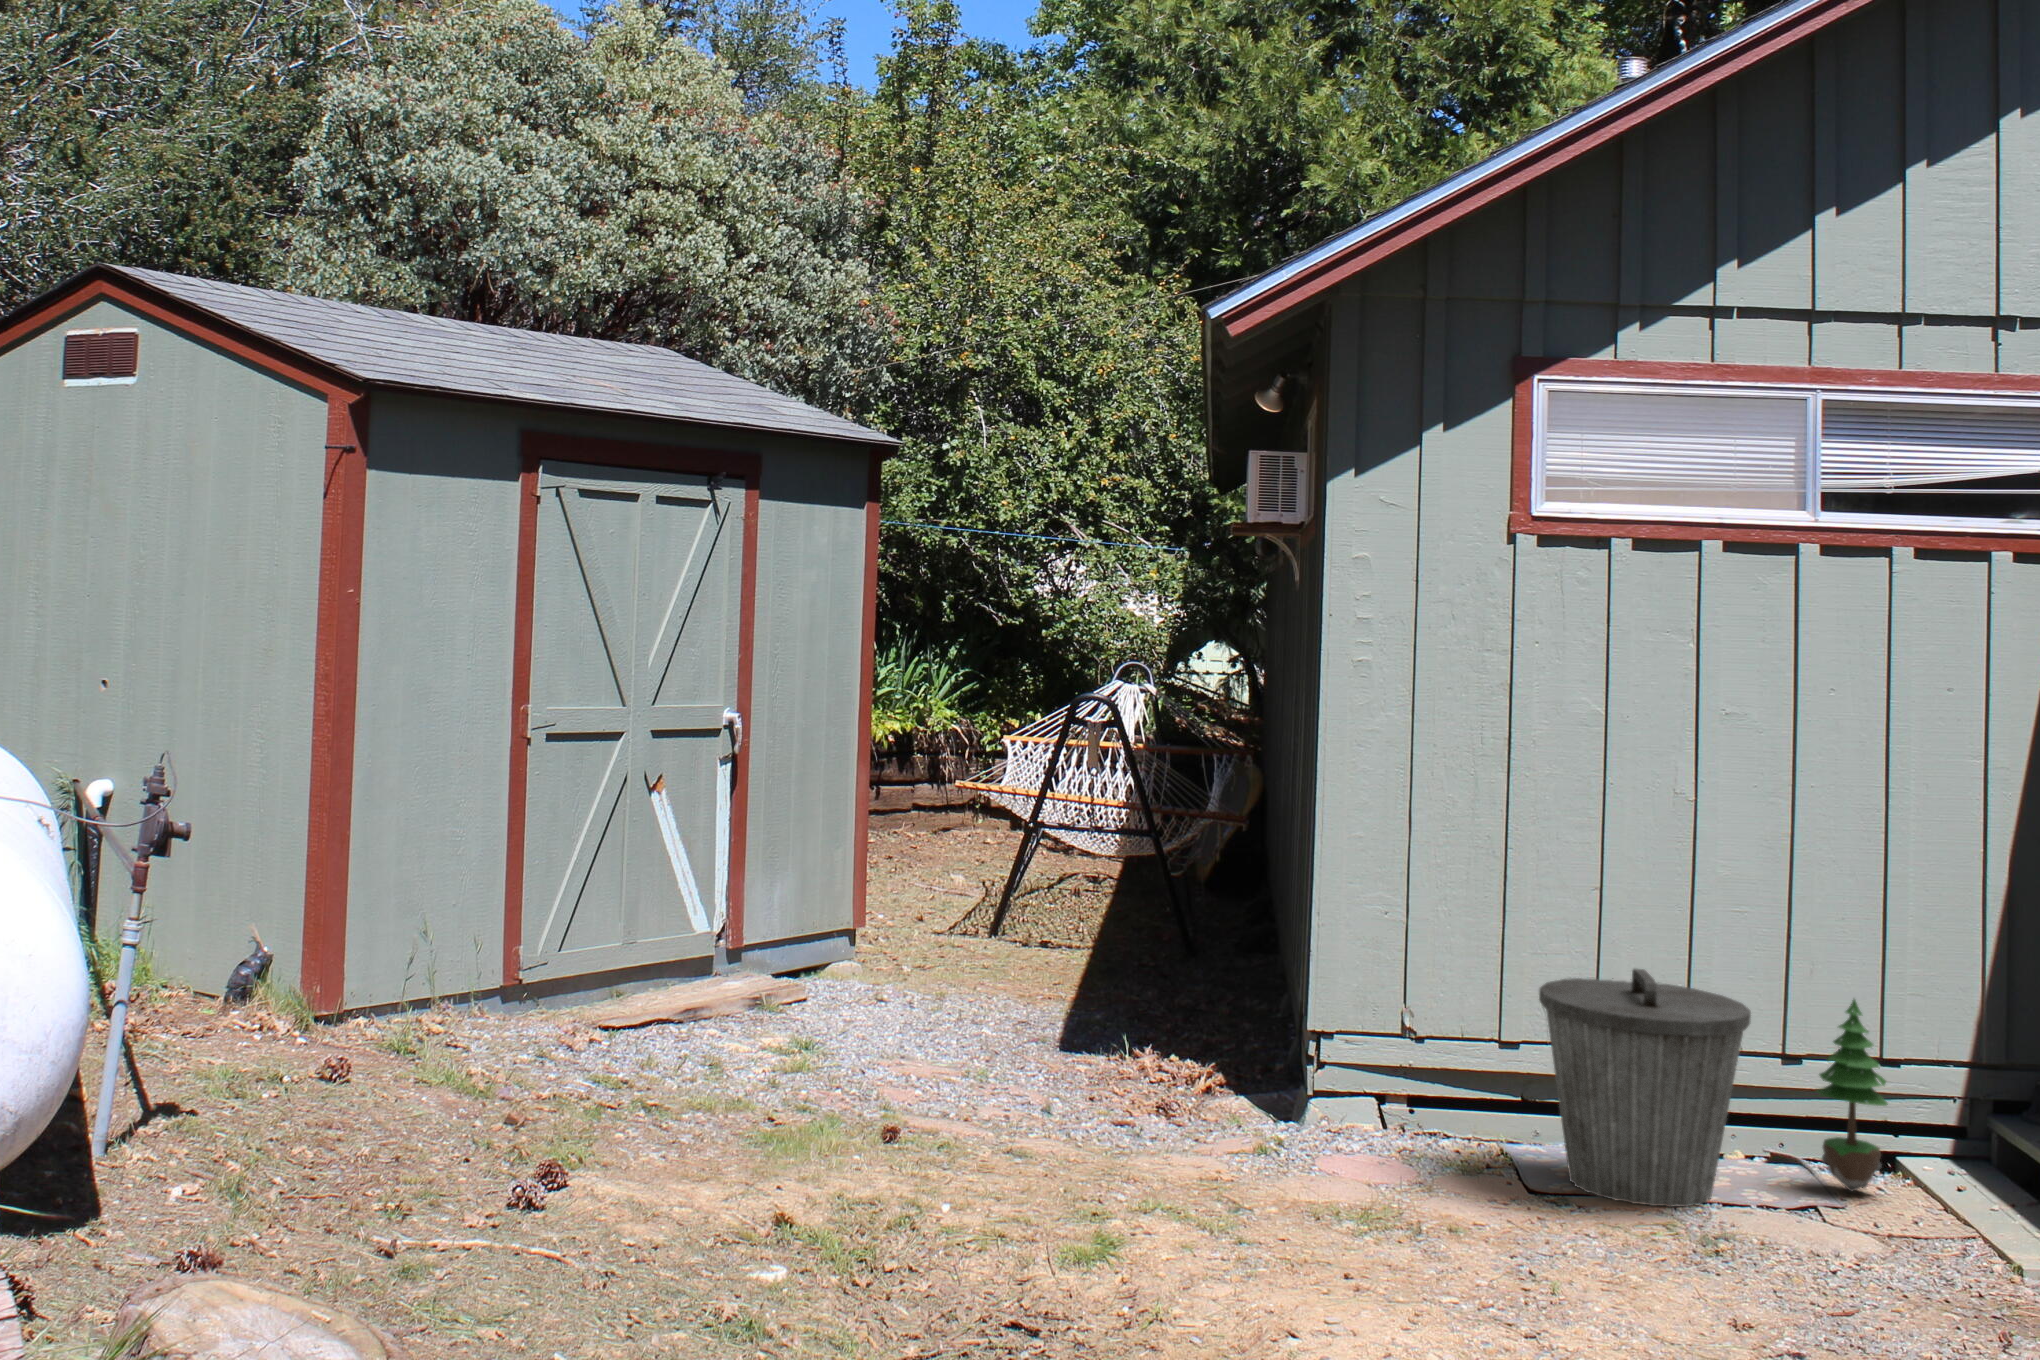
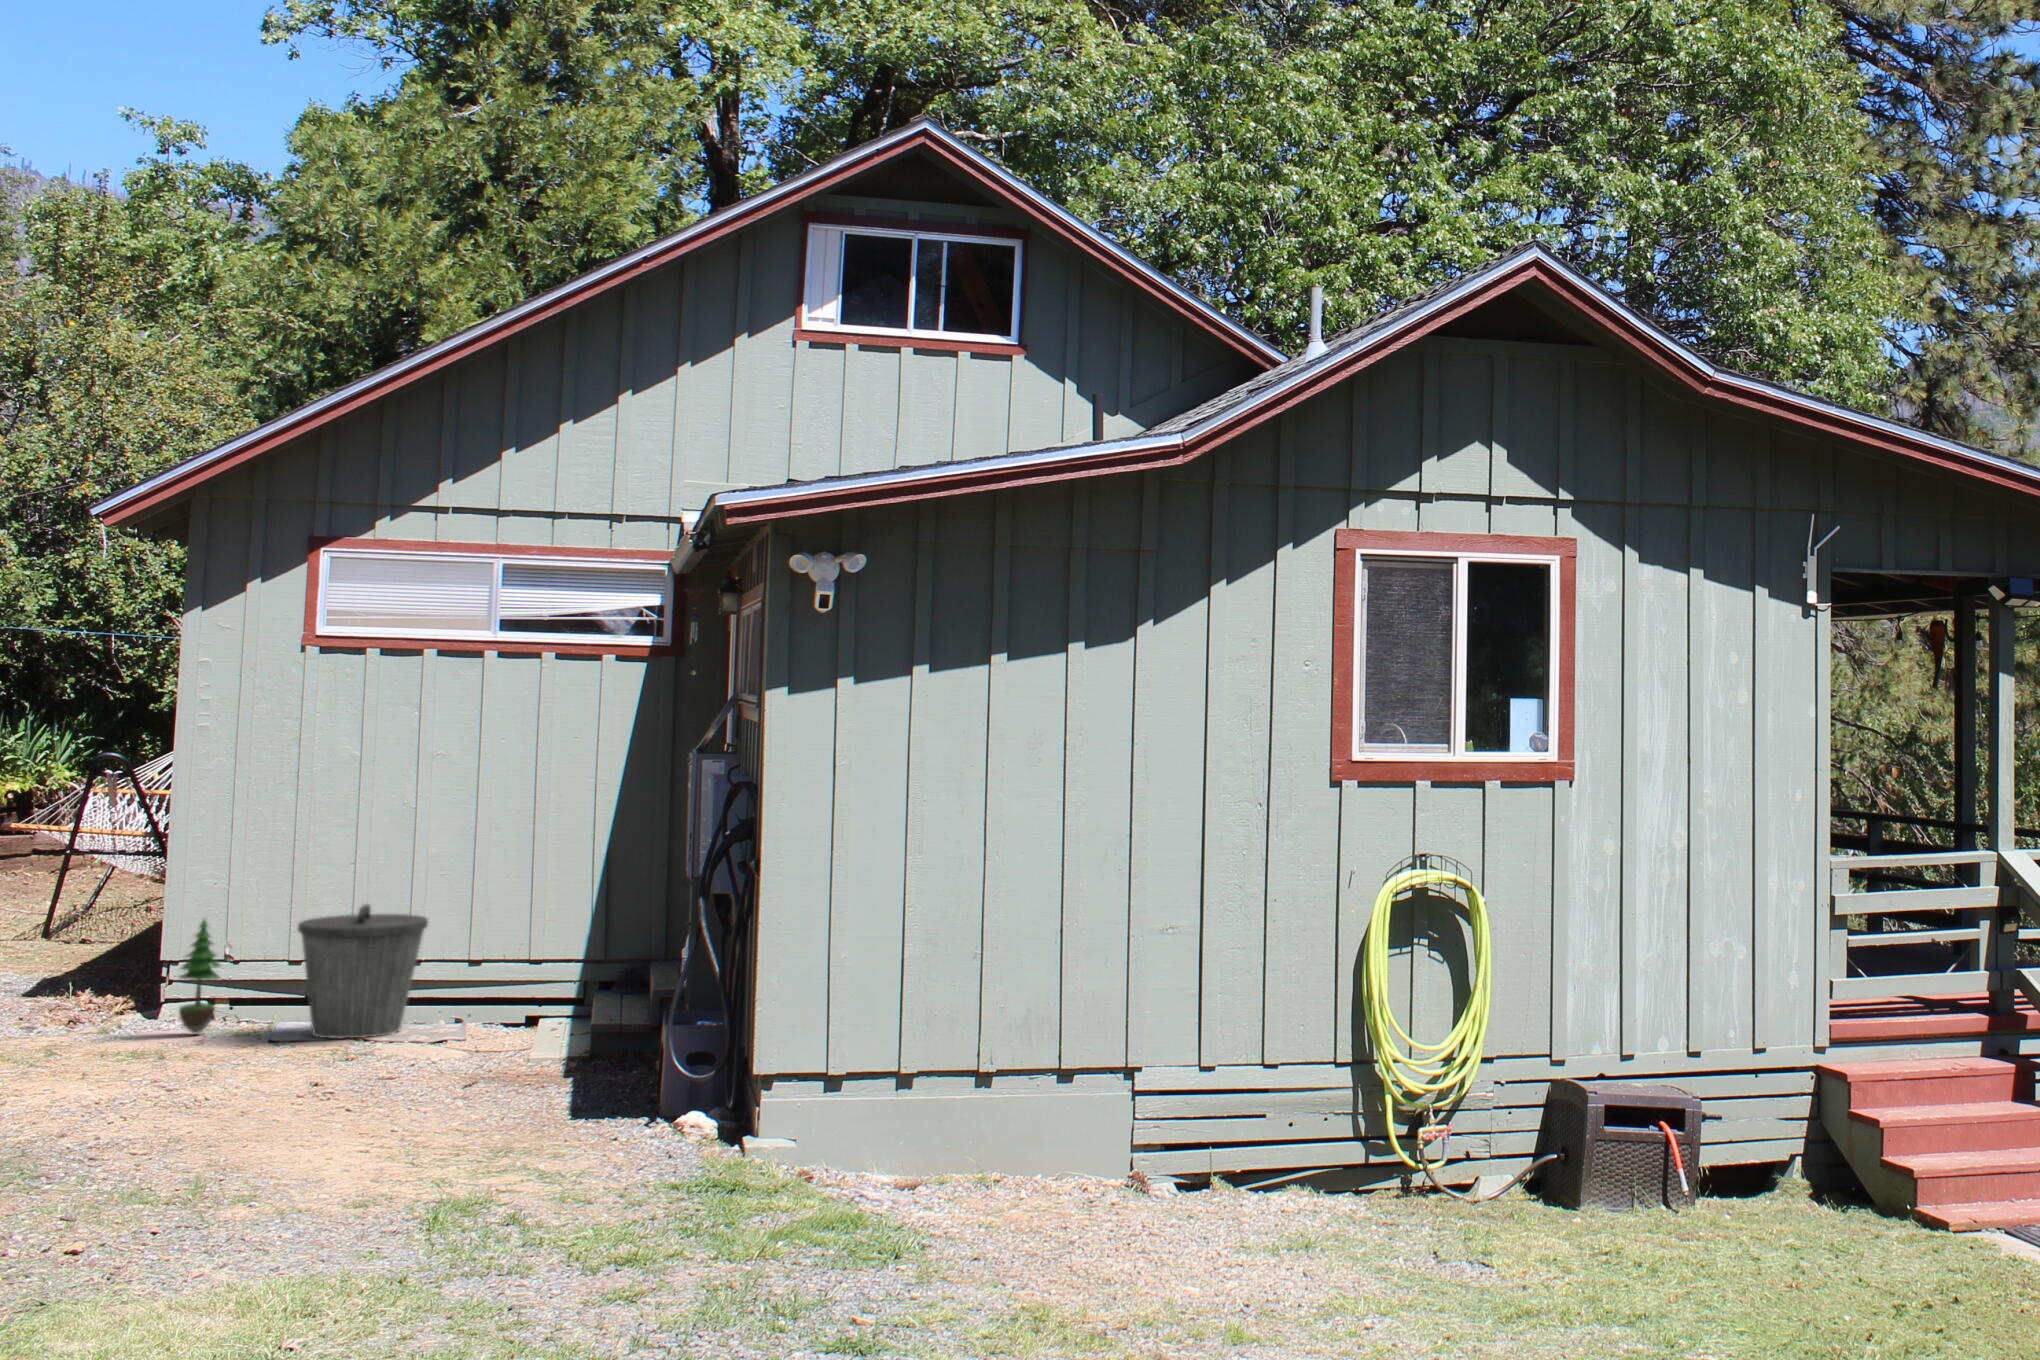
potted tree: present [1816,999,1888,1191] -> present [179,920,220,1034]

